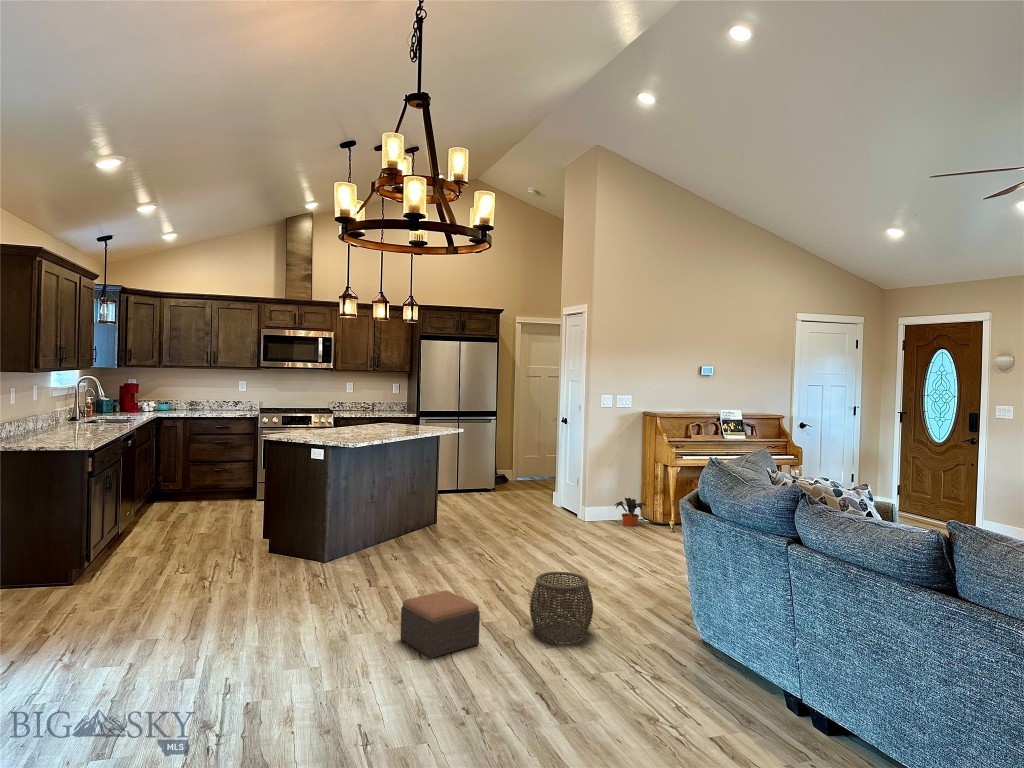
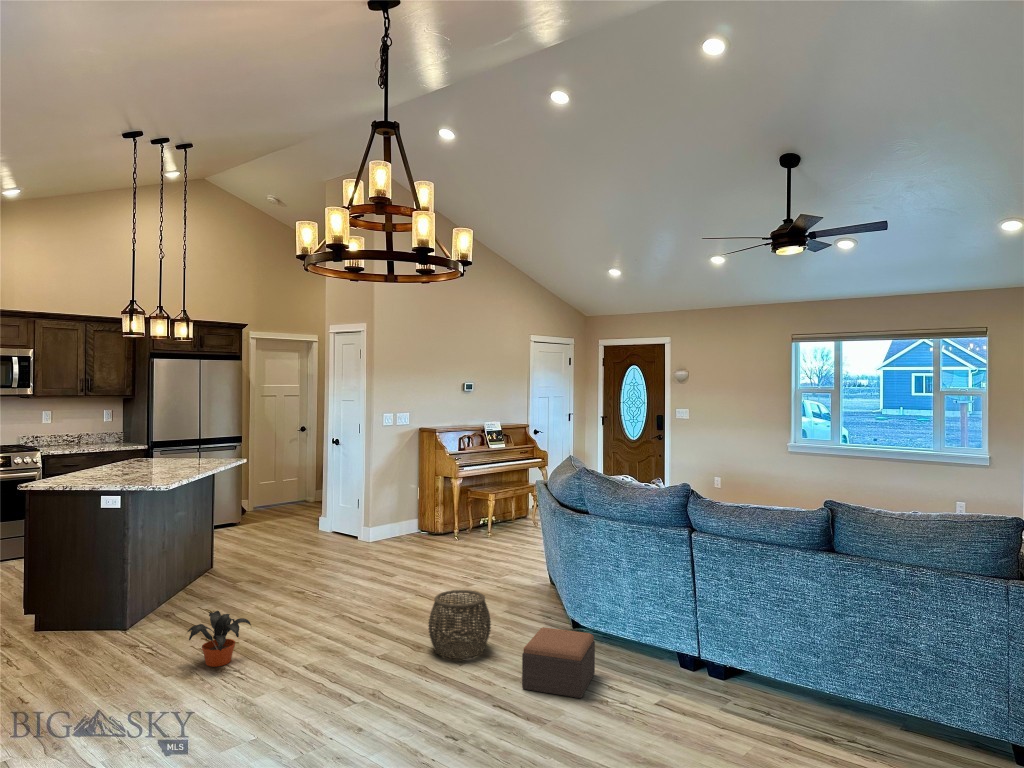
potted plant: present [615,498,647,526] -> present [188,611,251,667]
footstool: present [401,591,480,658] -> present [522,627,595,698]

